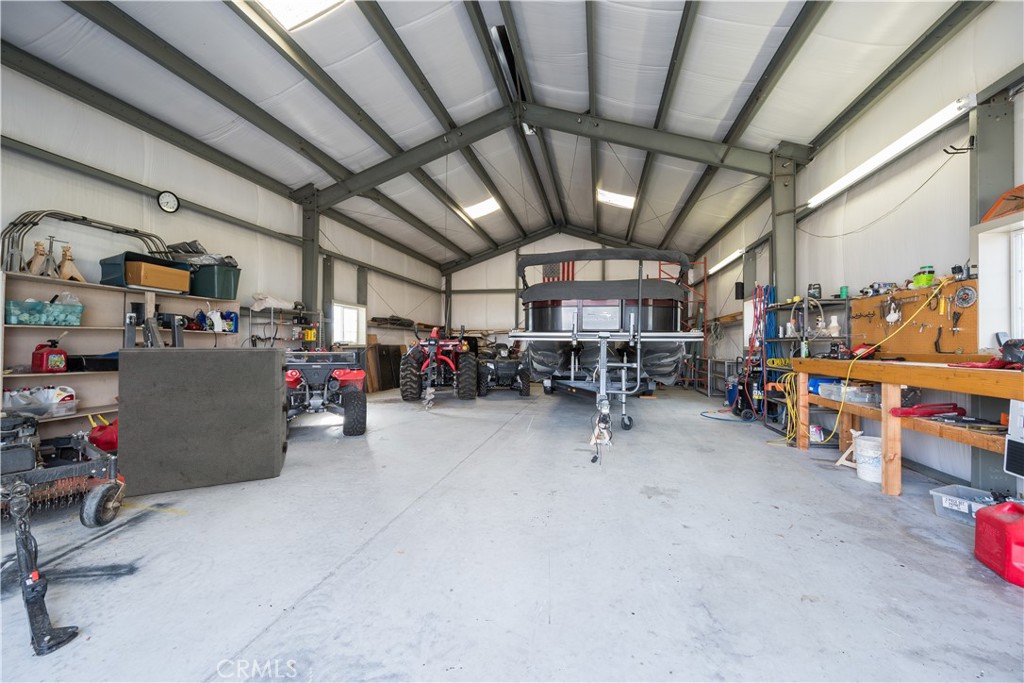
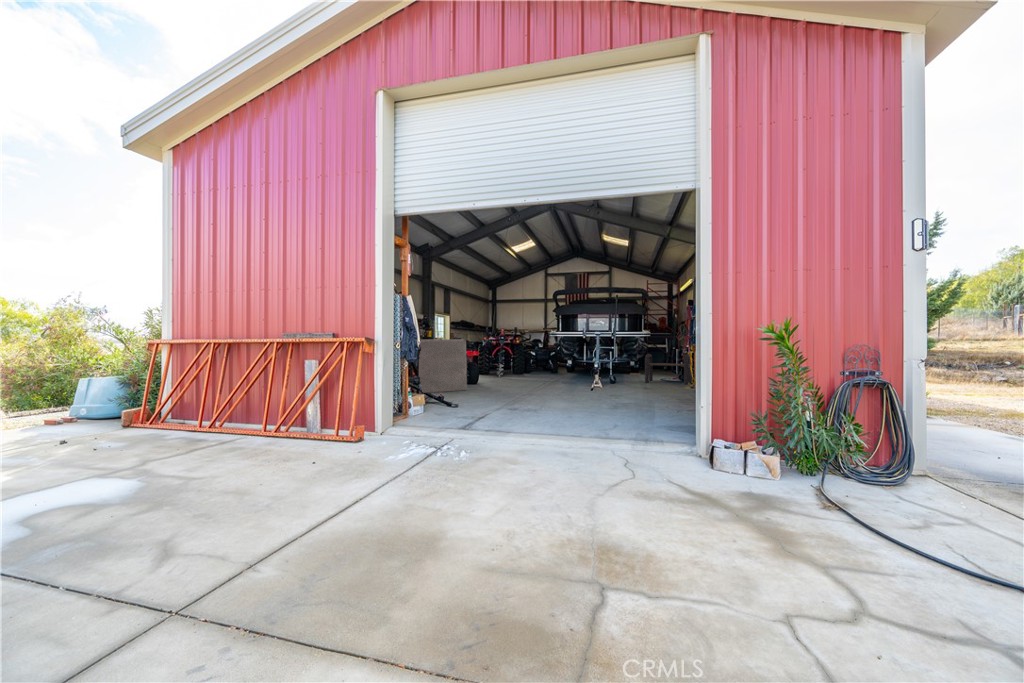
bench: none [694,376,791,445] -> present [645,354,690,385]

